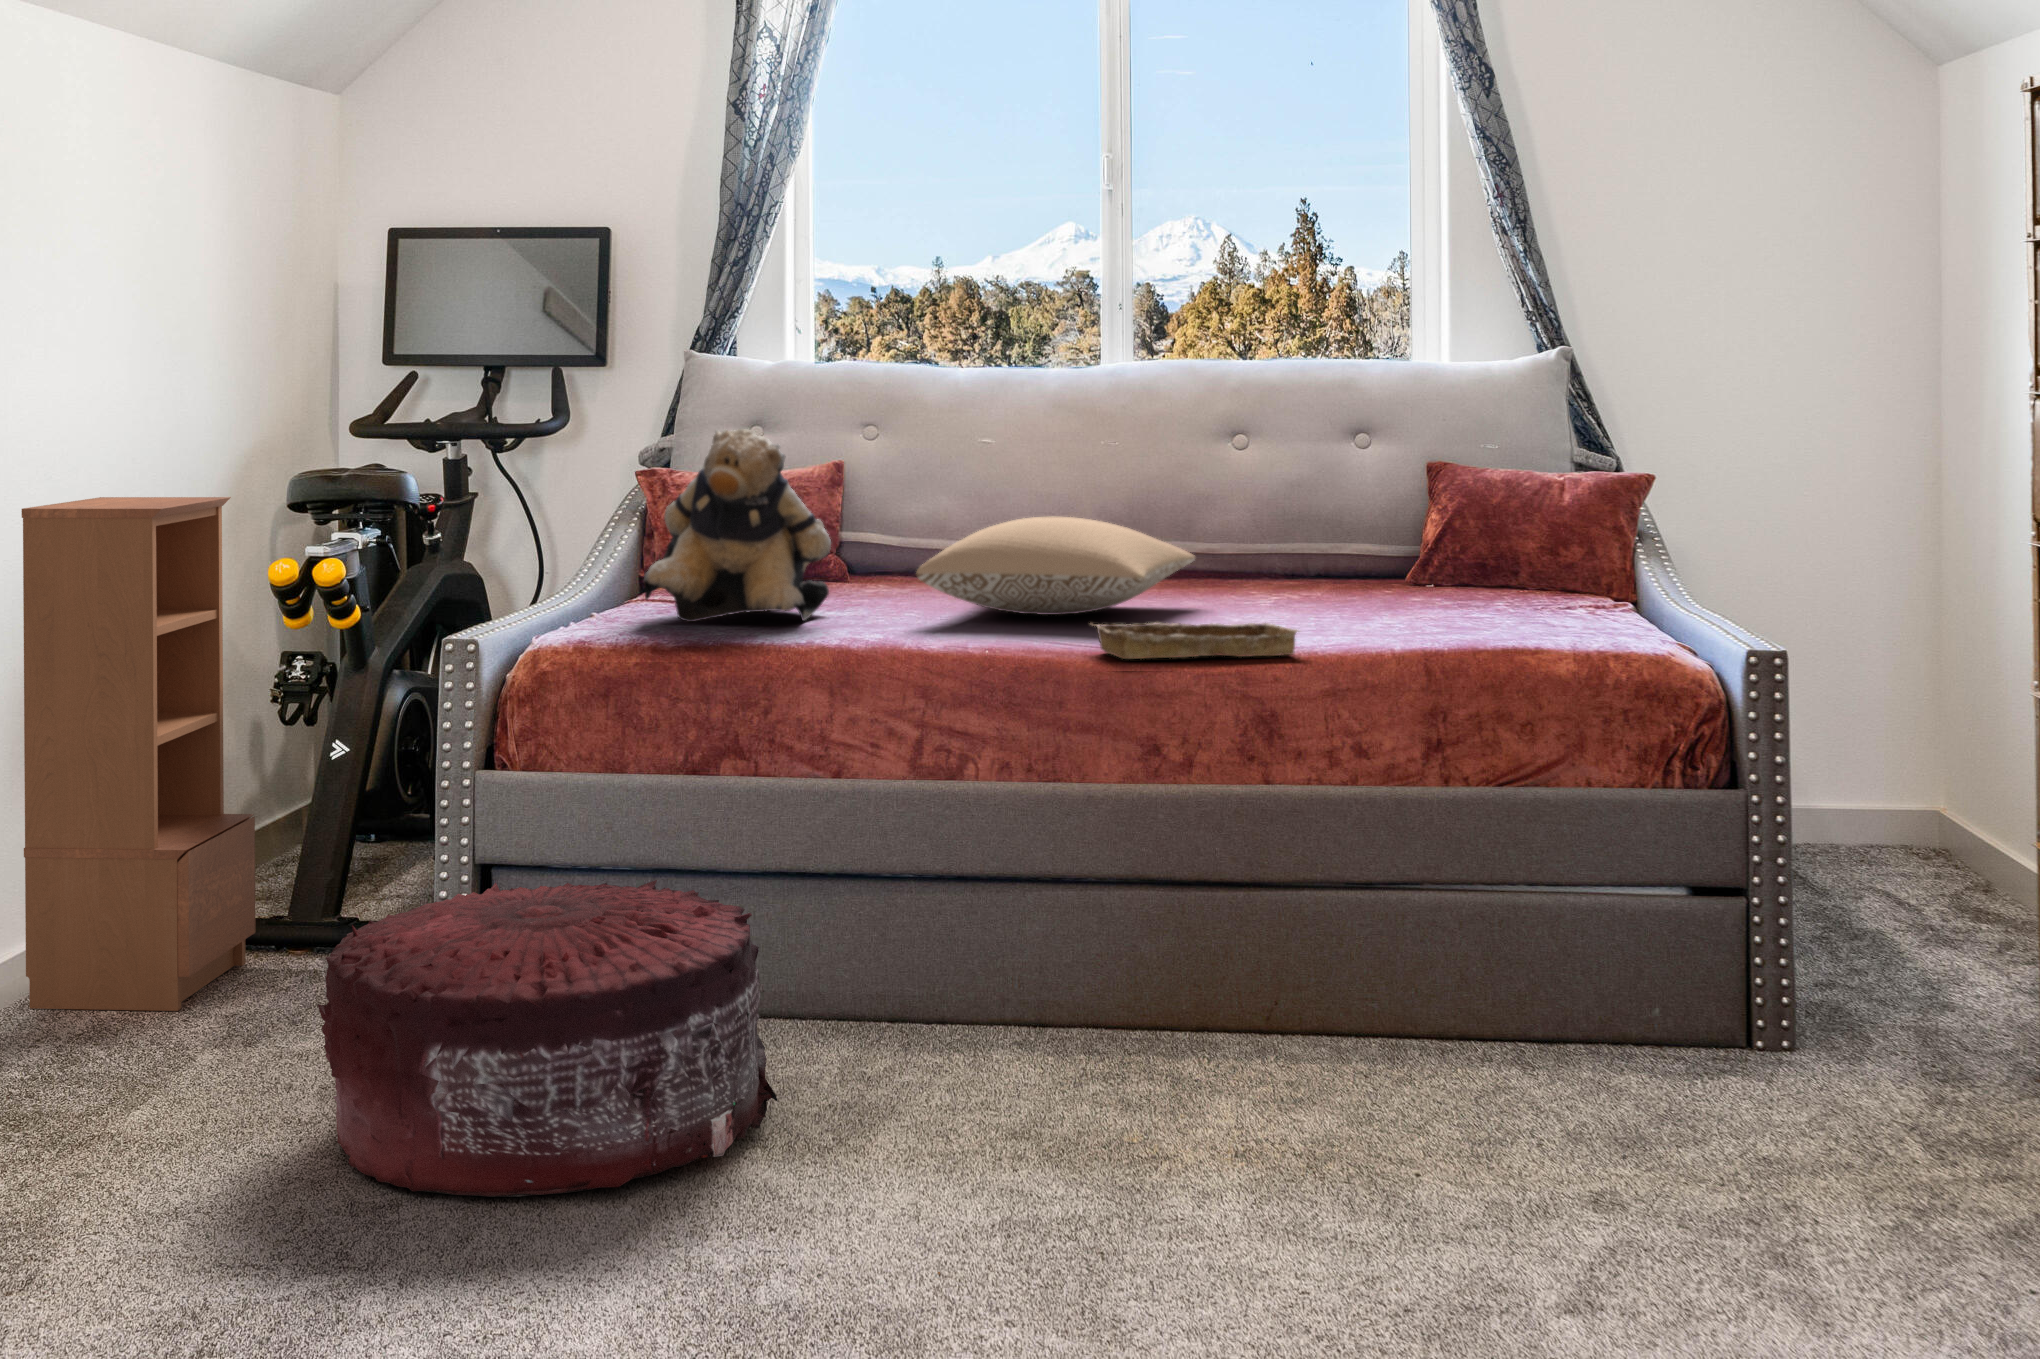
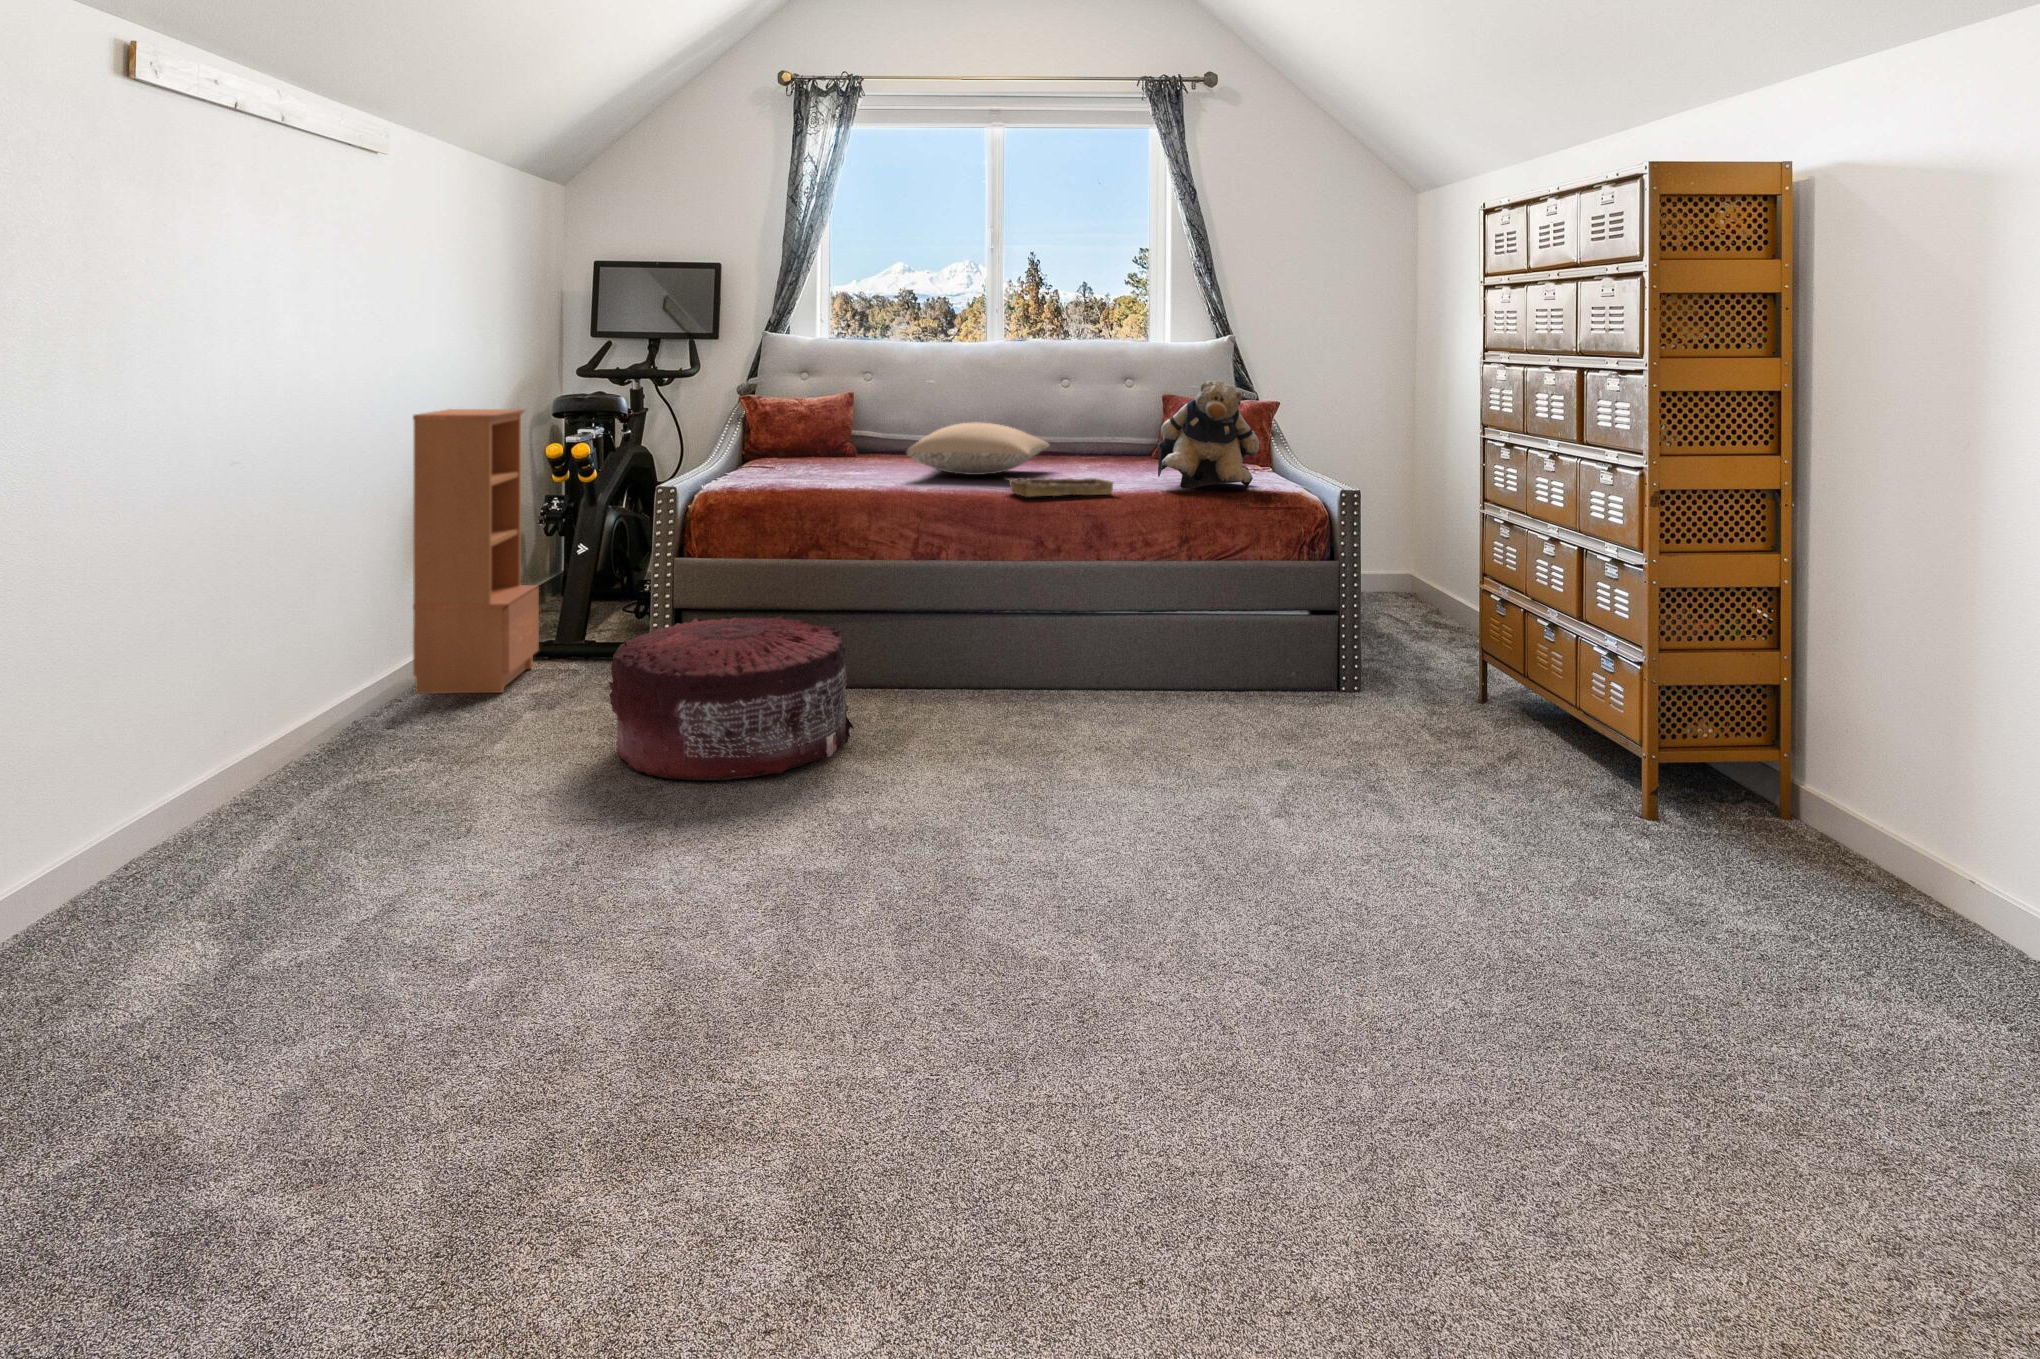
teddy bear: present [644,429,831,622] -> present [1158,380,1259,489]

